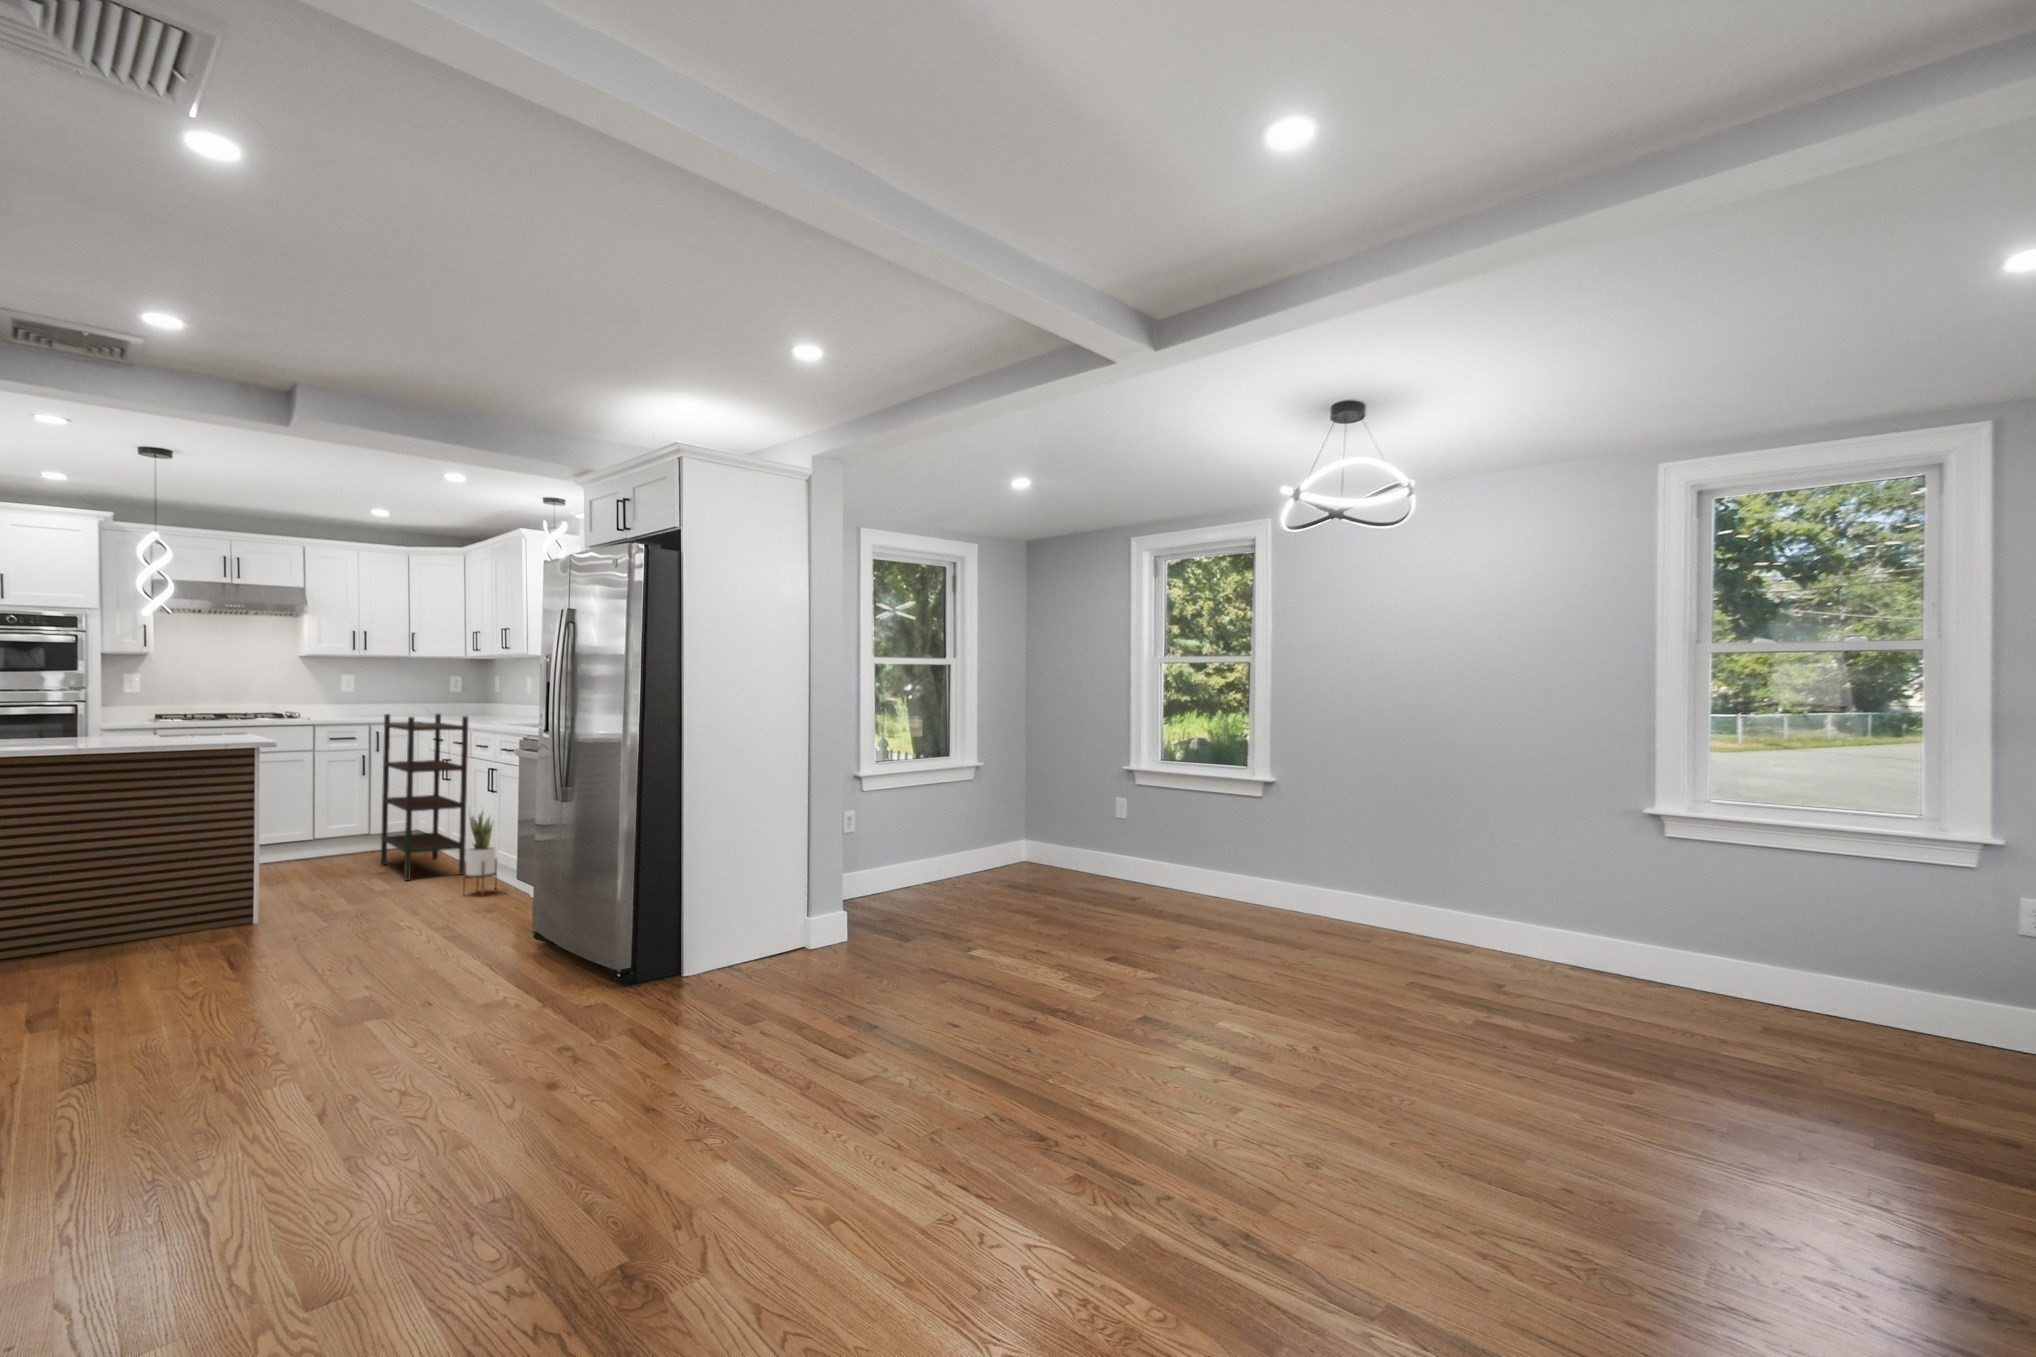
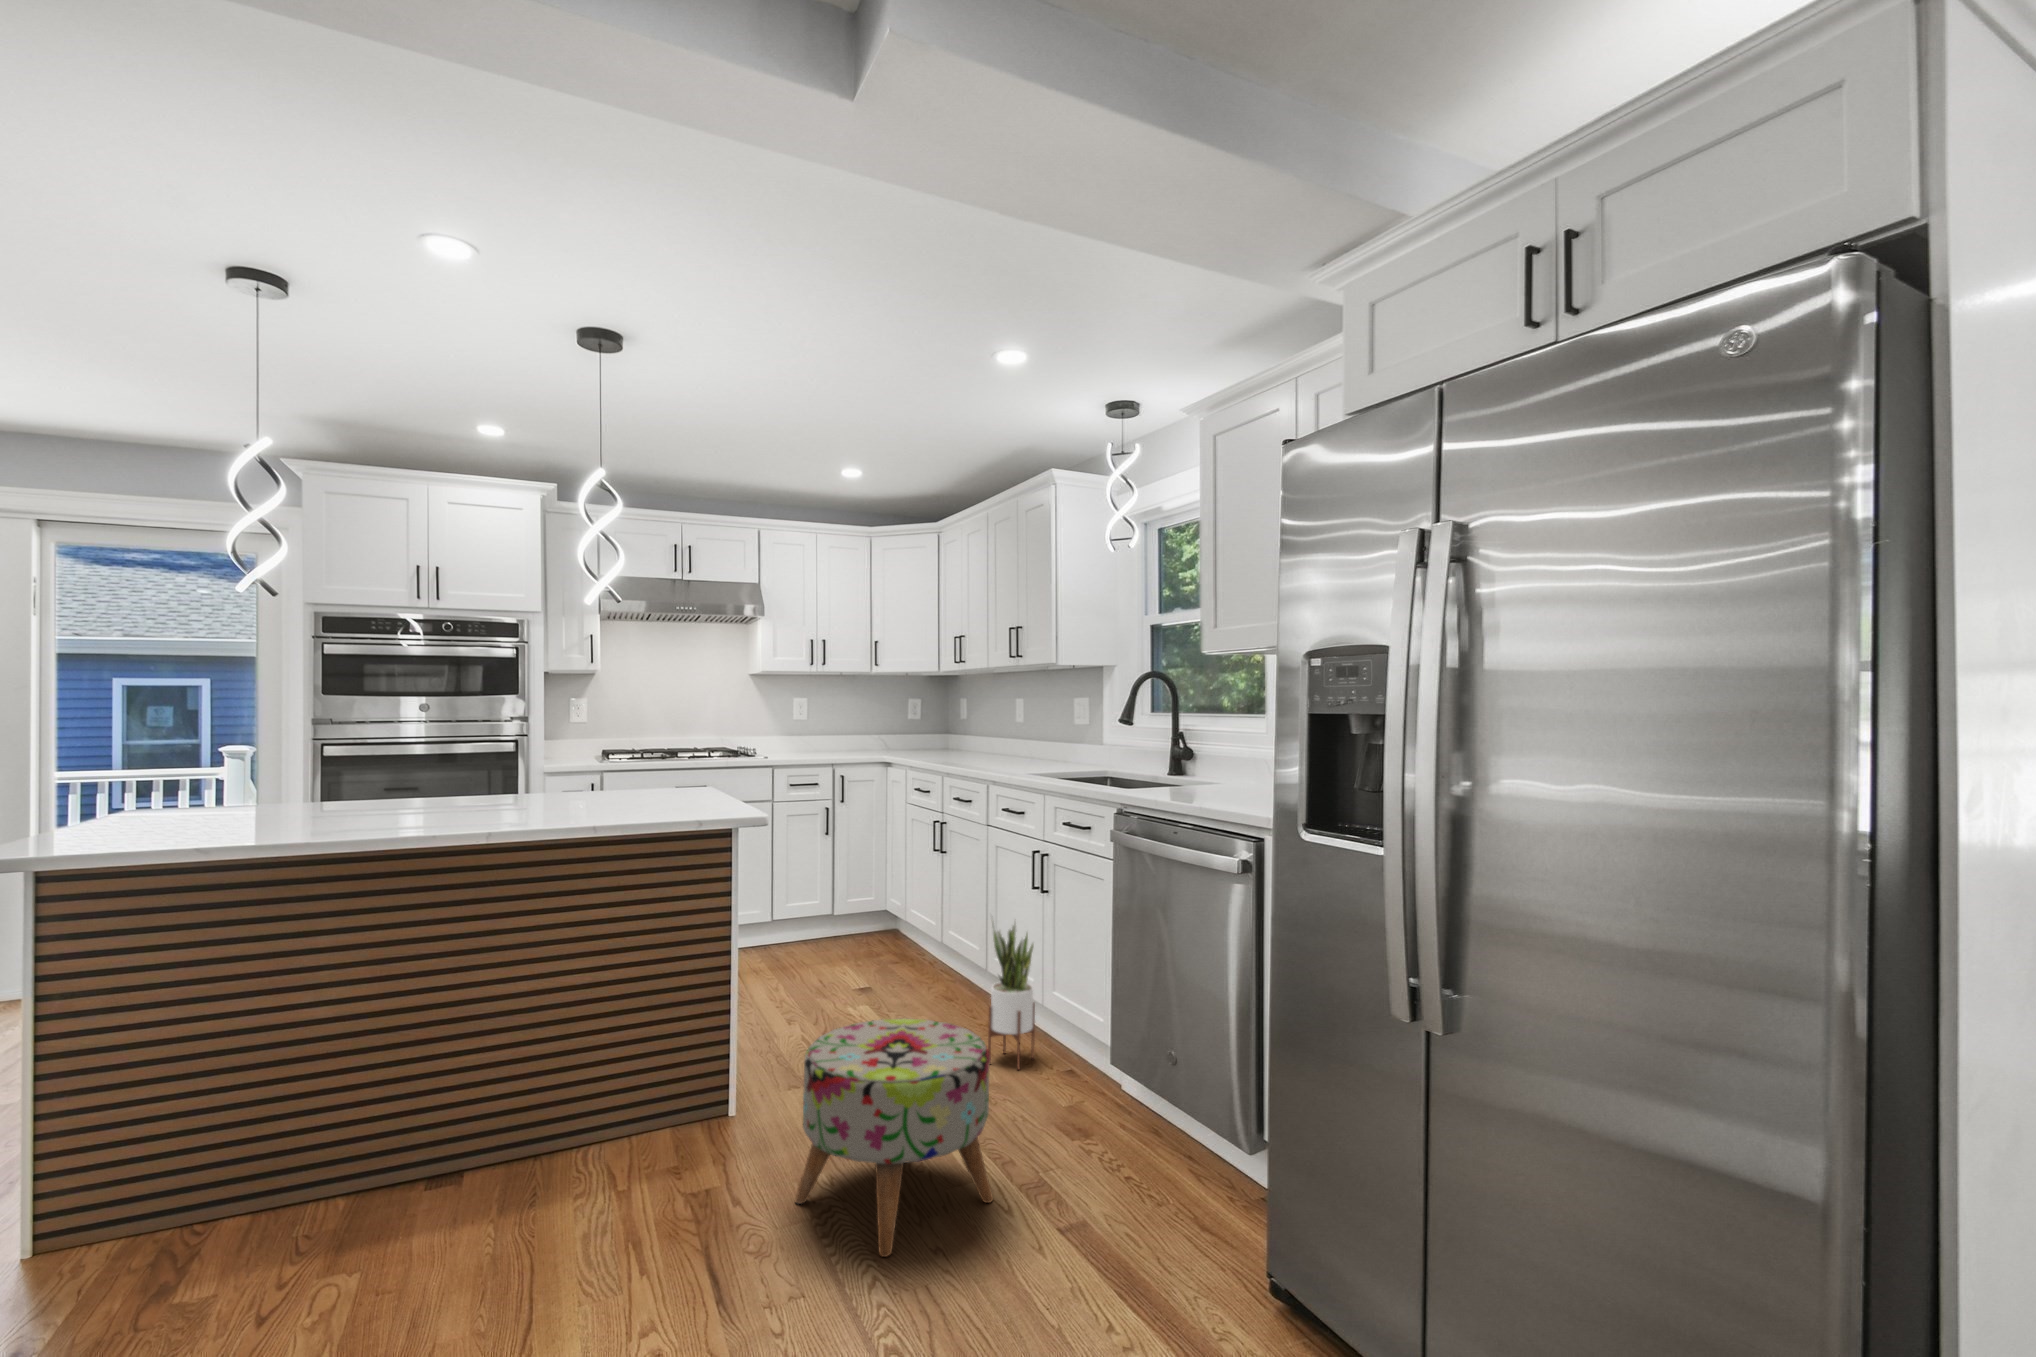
bookshelf: present [381,714,468,881] -> none [850,754,971,1011]
ottoman: none [309,850,435,954] -> present [795,1018,993,1257]

